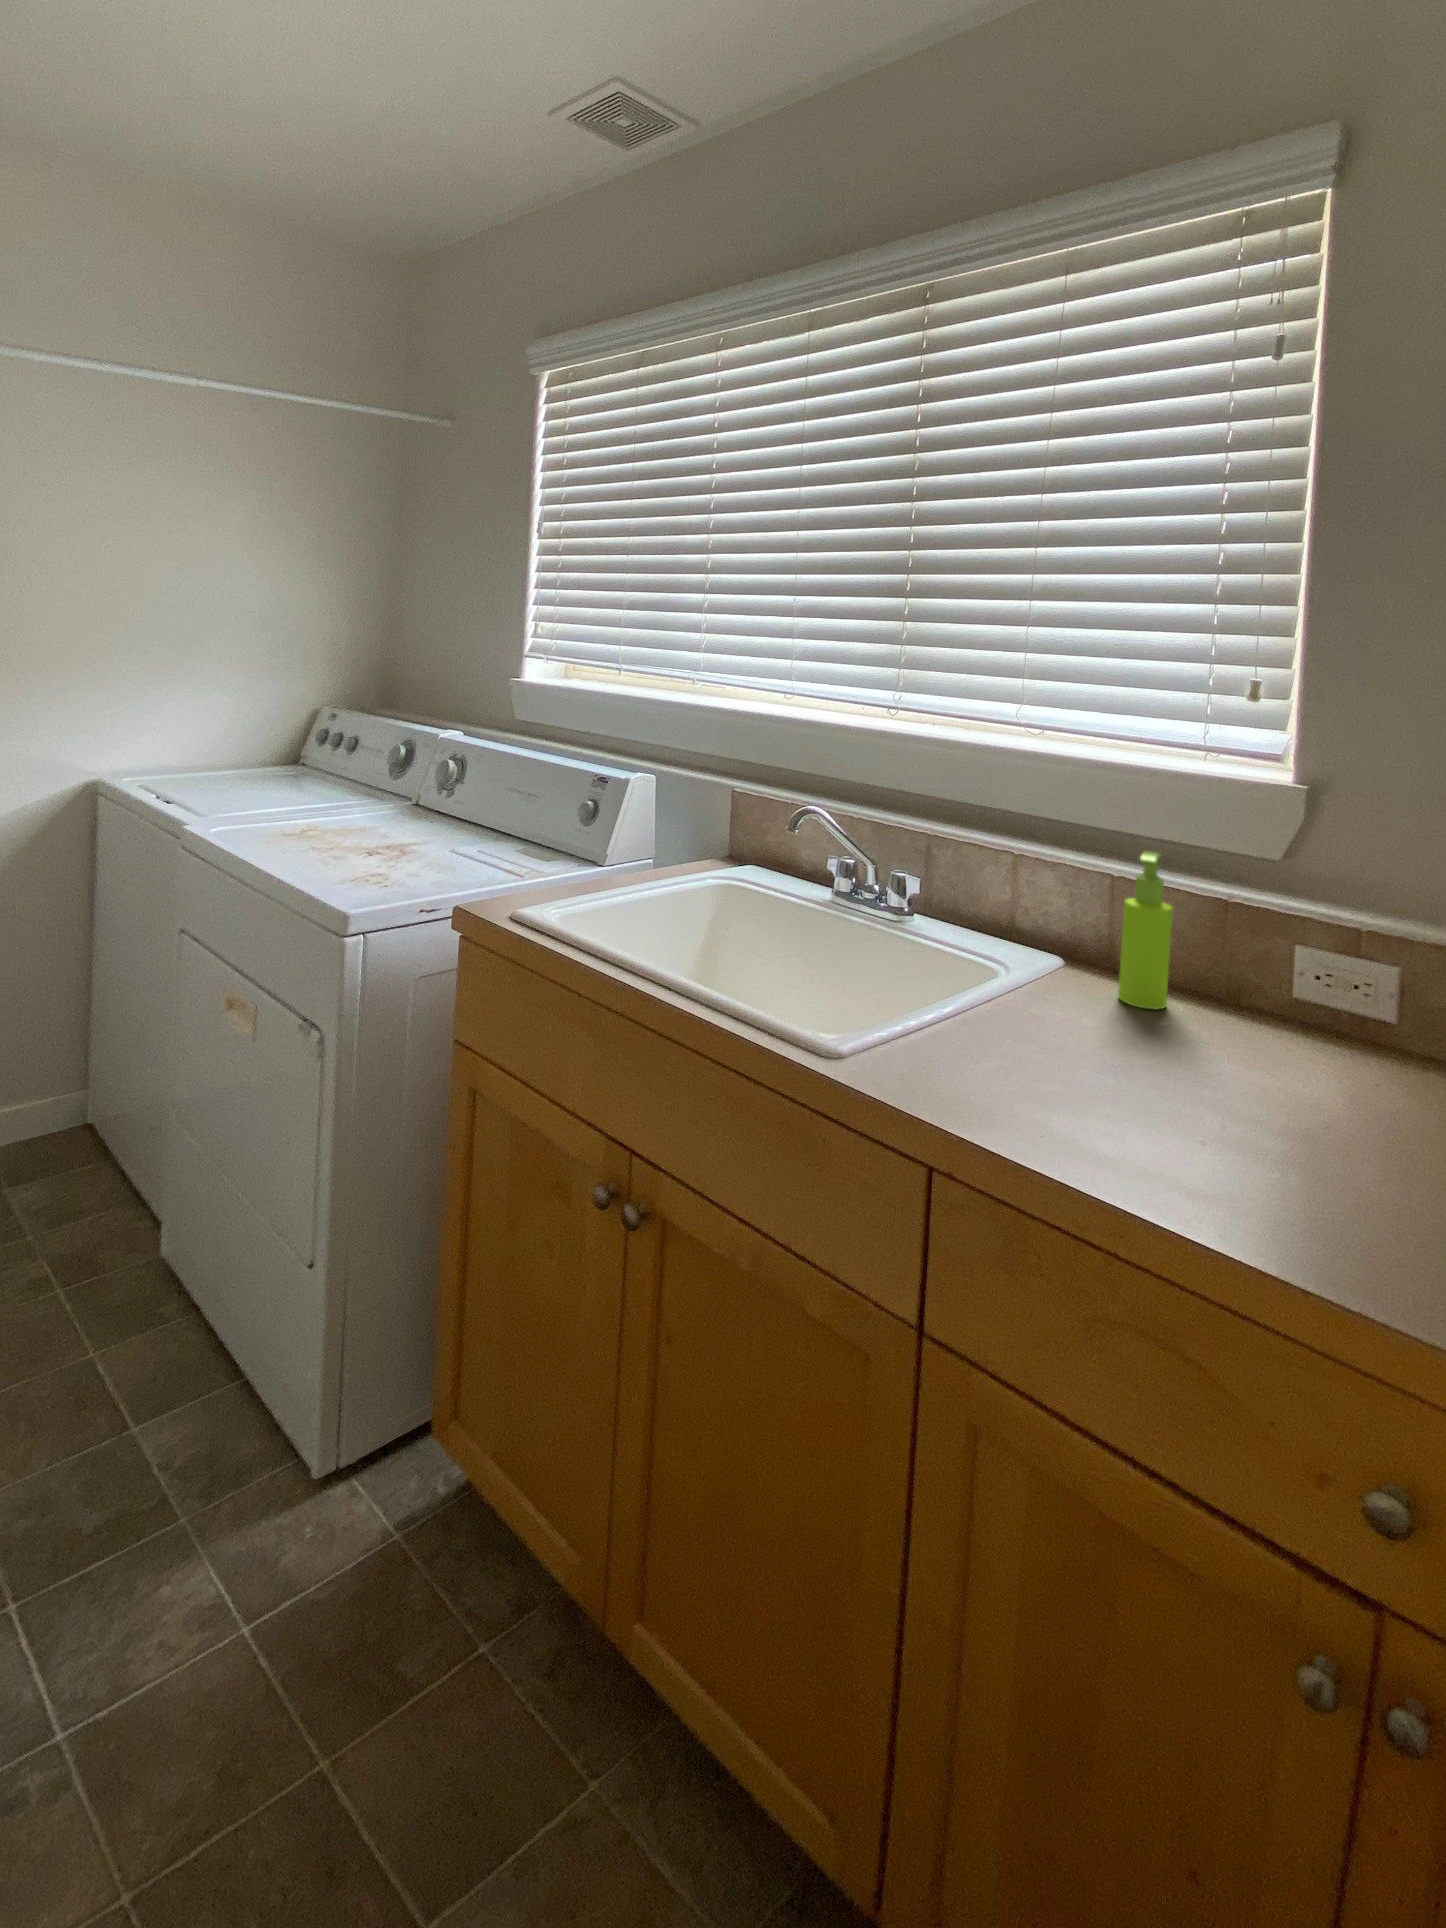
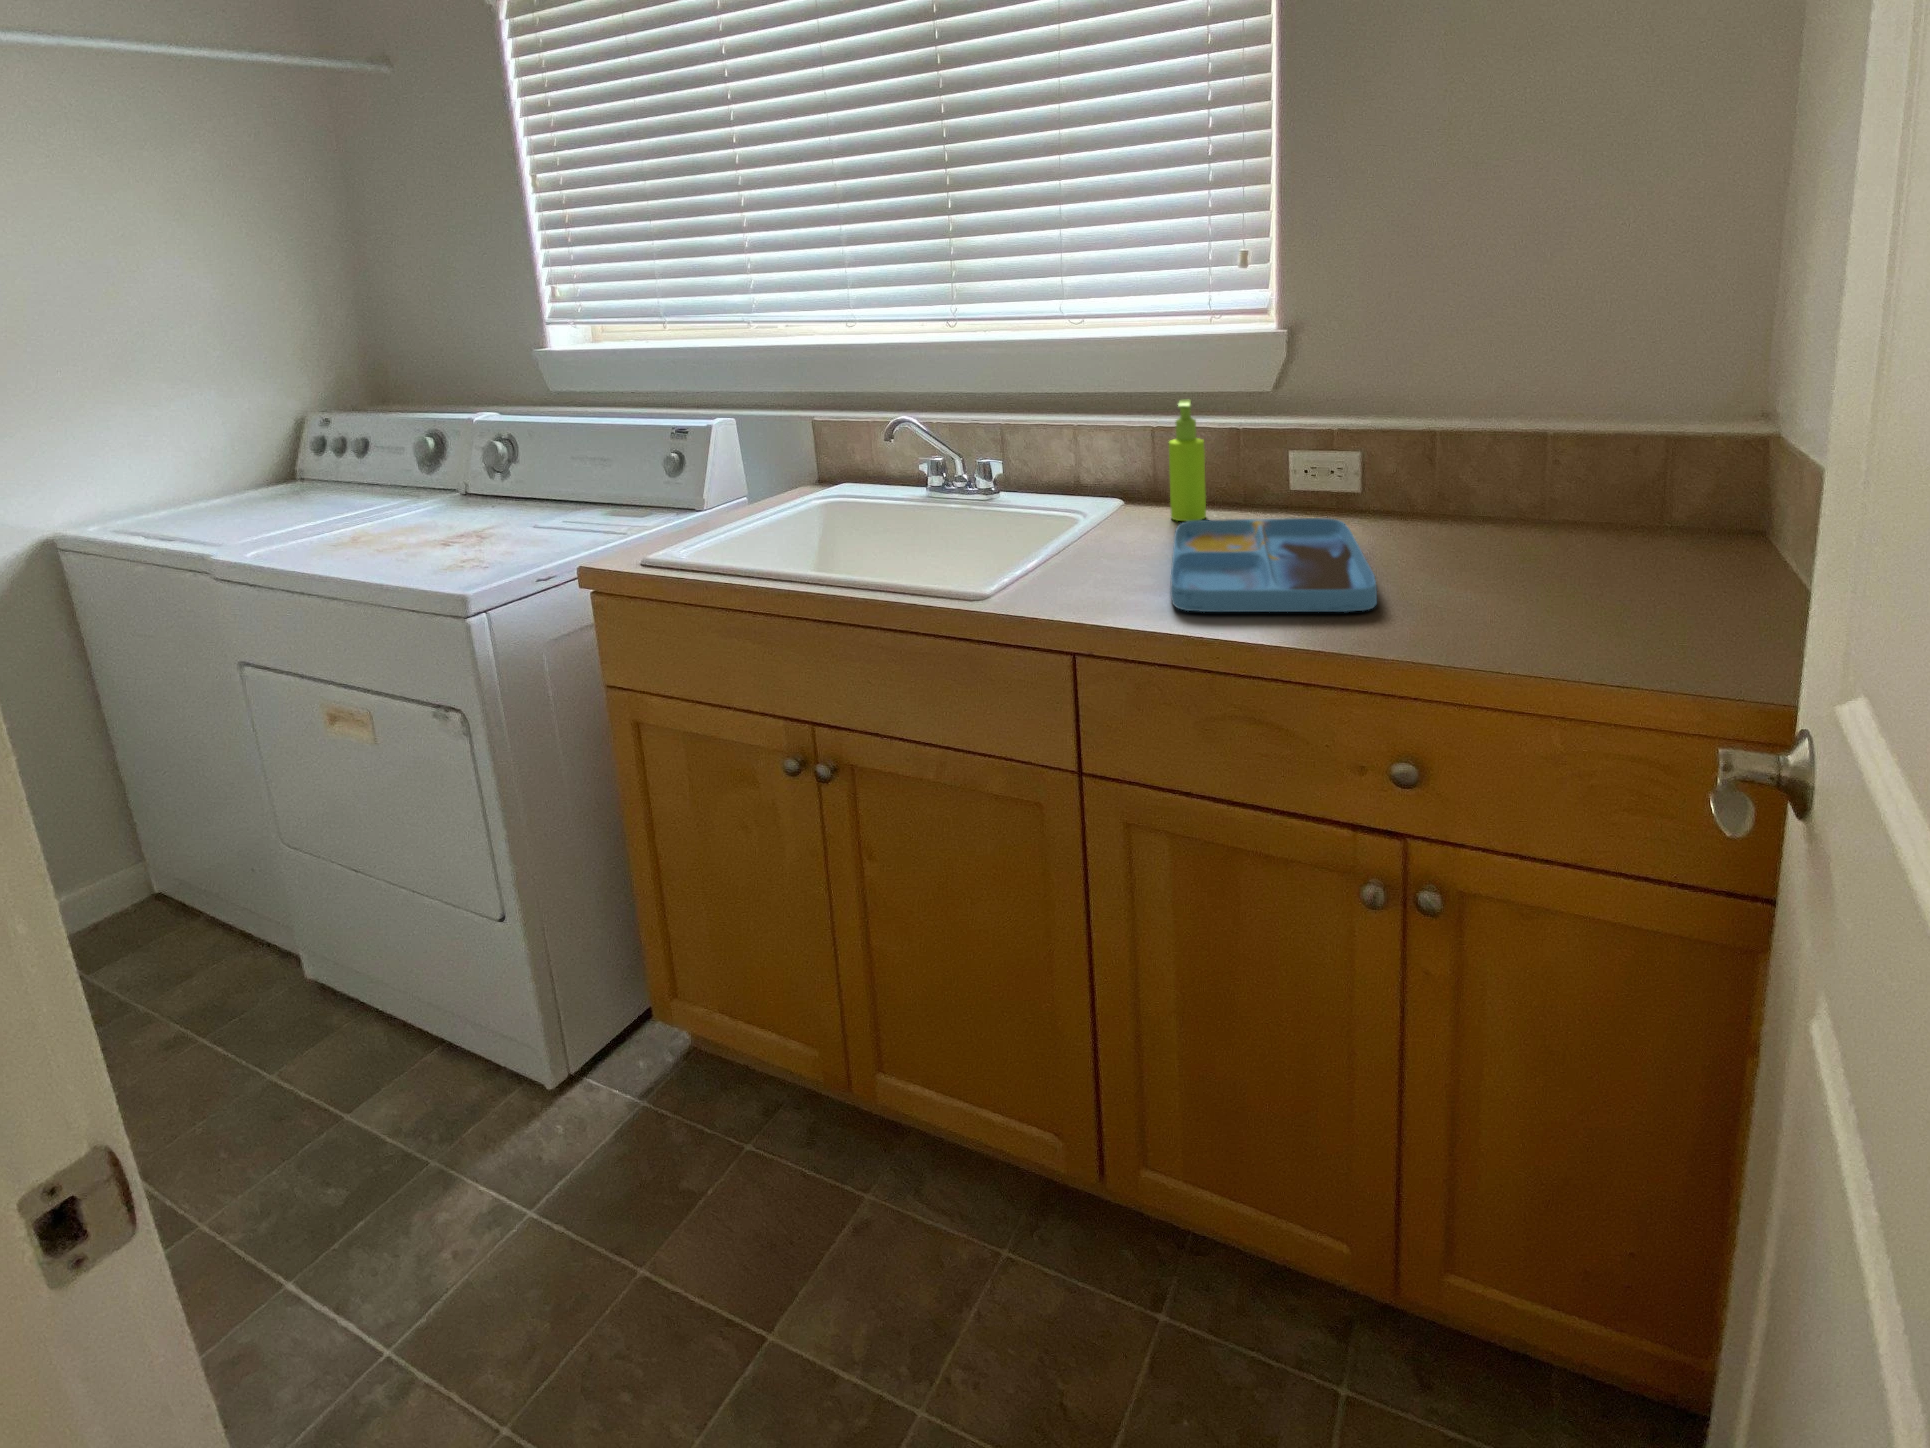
tray: none [1078,1011,1396,1229] -> present [1170,518,1377,612]

